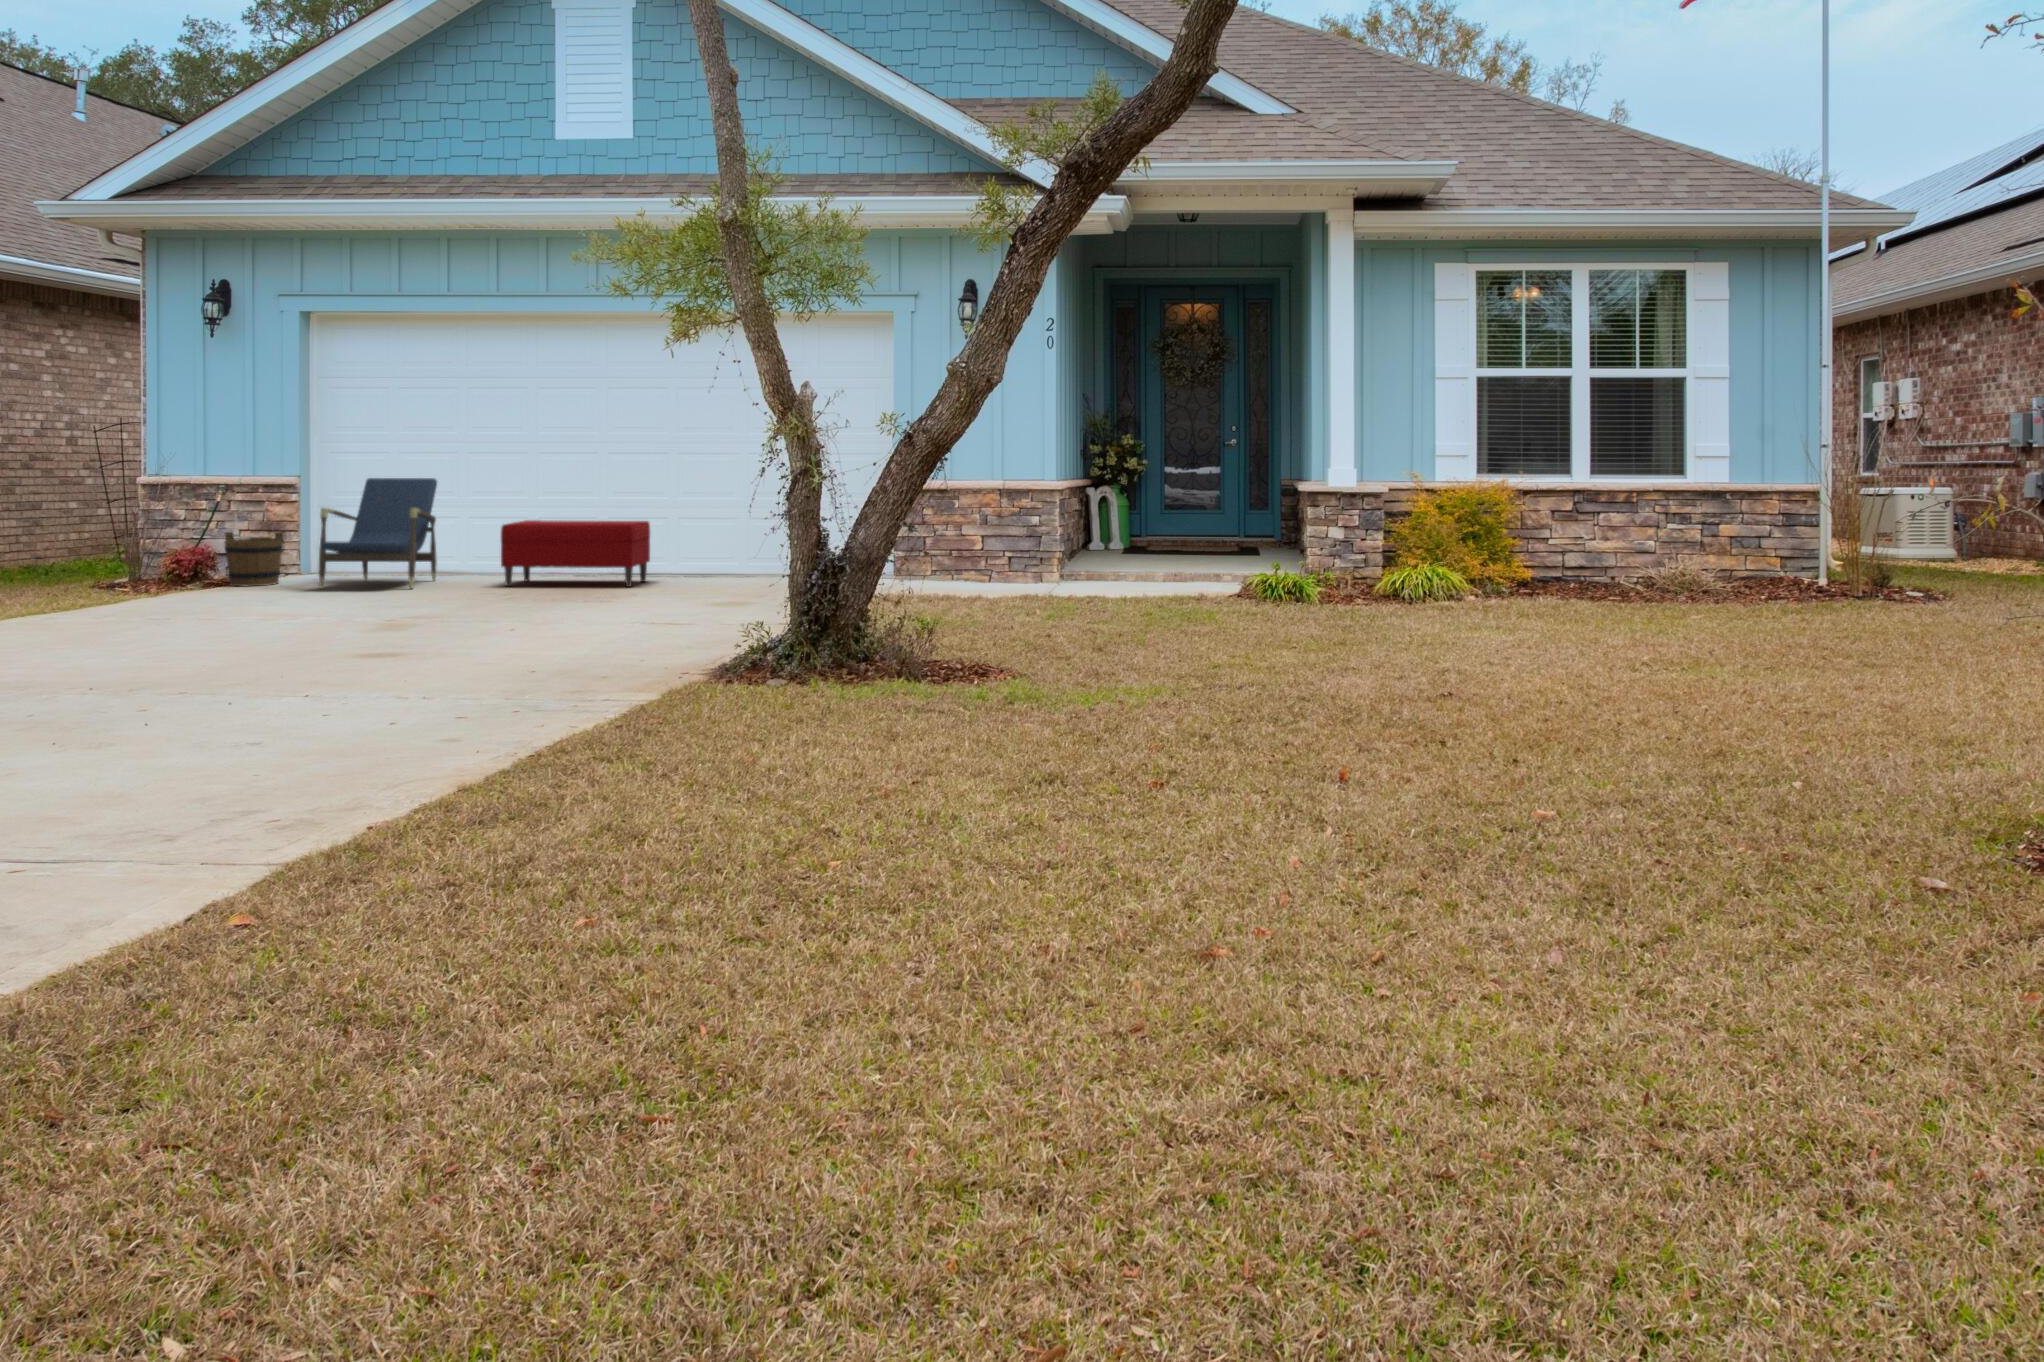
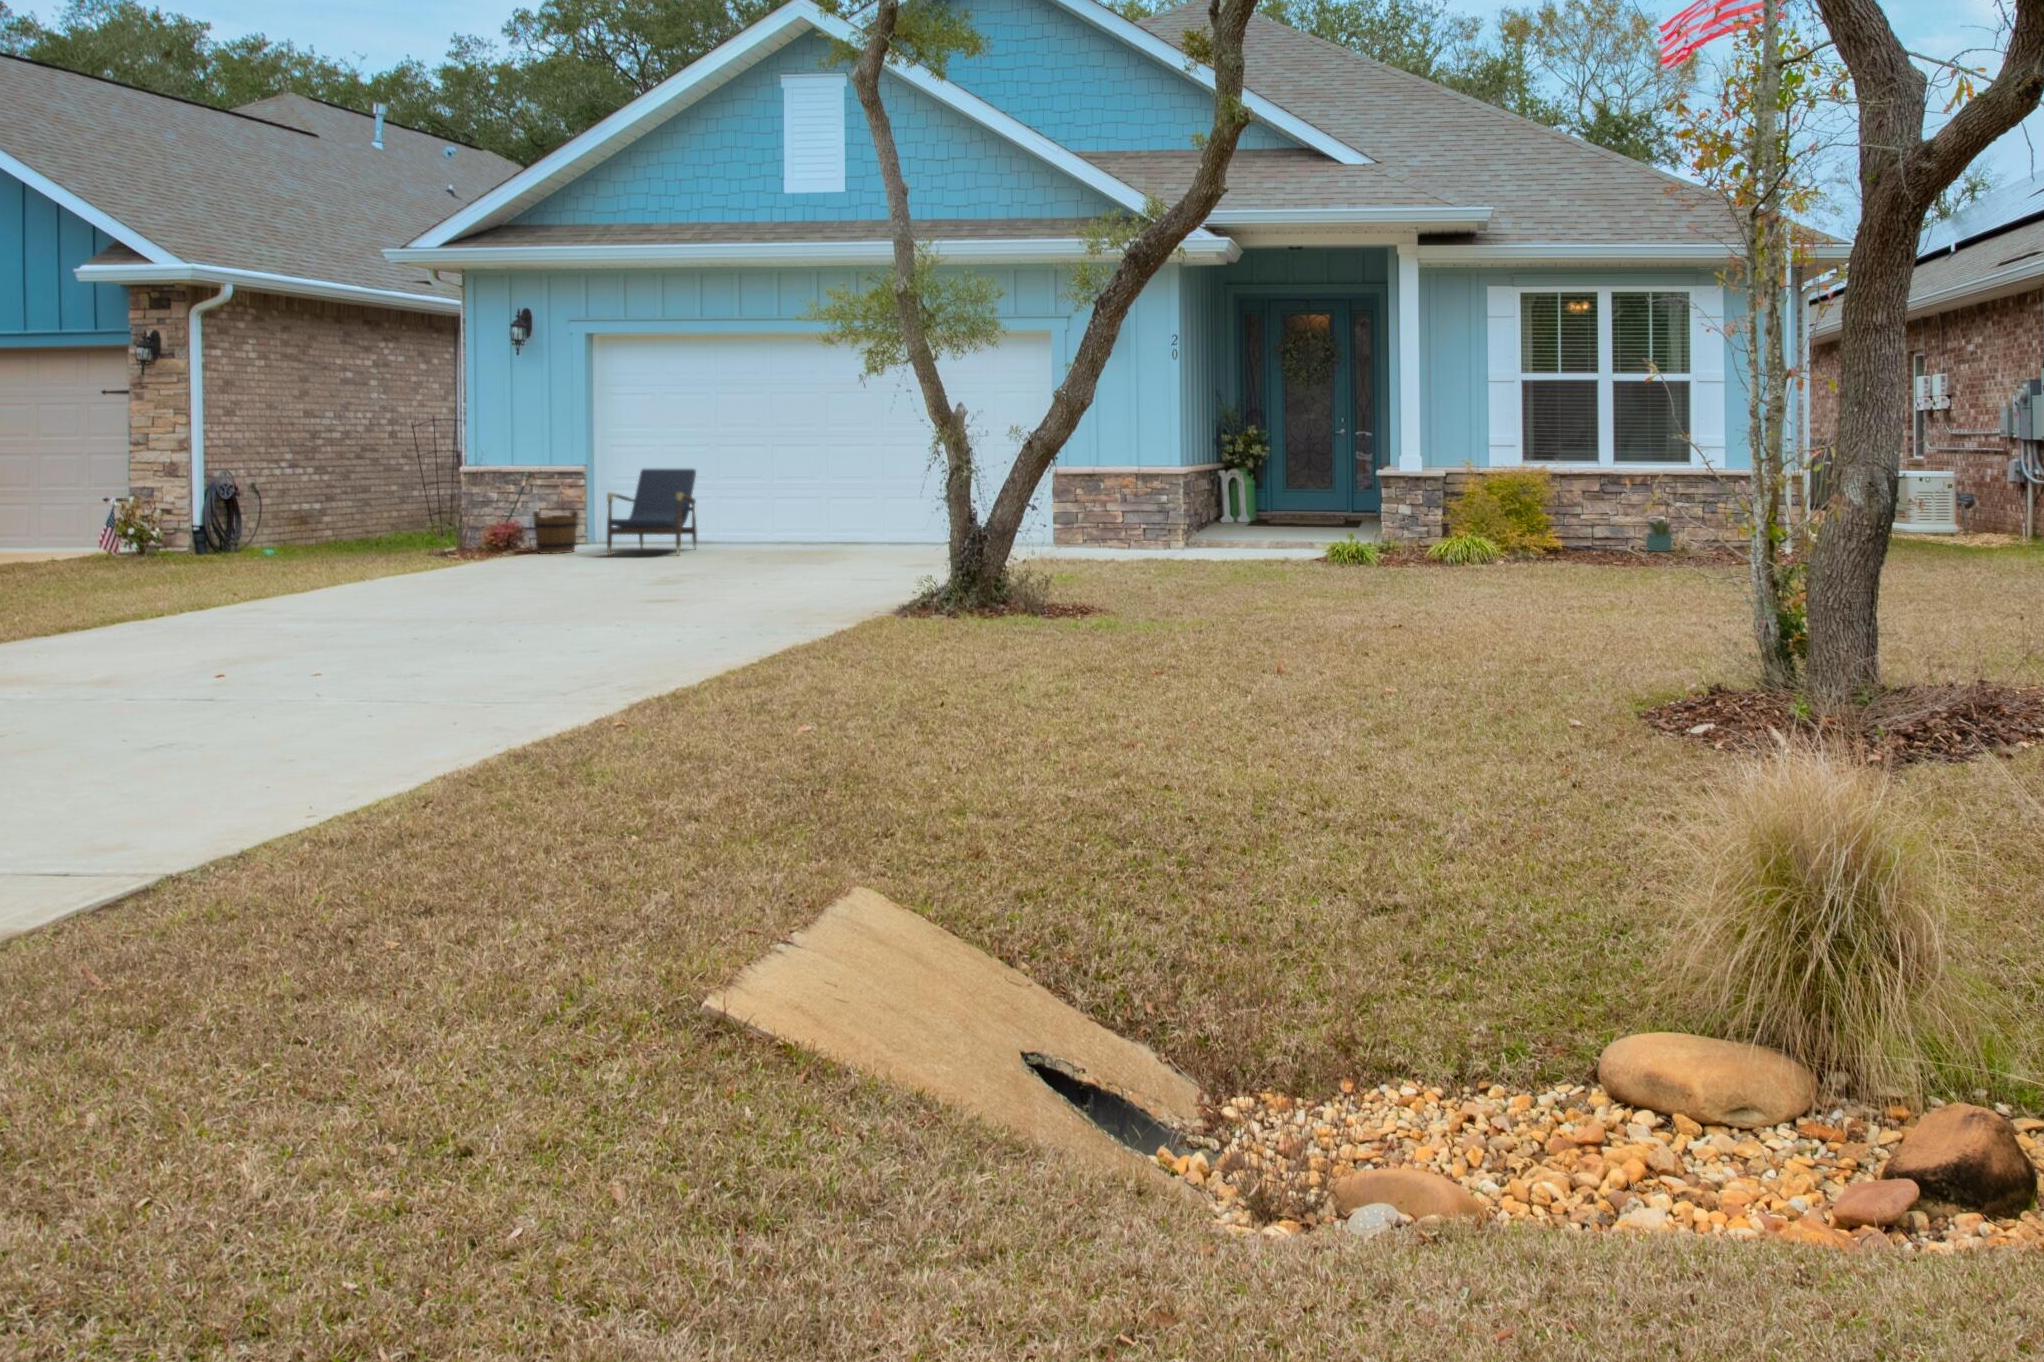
bench: present [501,520,650,587] -> none [746,502,863,554]
decorative plant: none [1635,545,1683,586] -> present [1645,519,1678,552]

